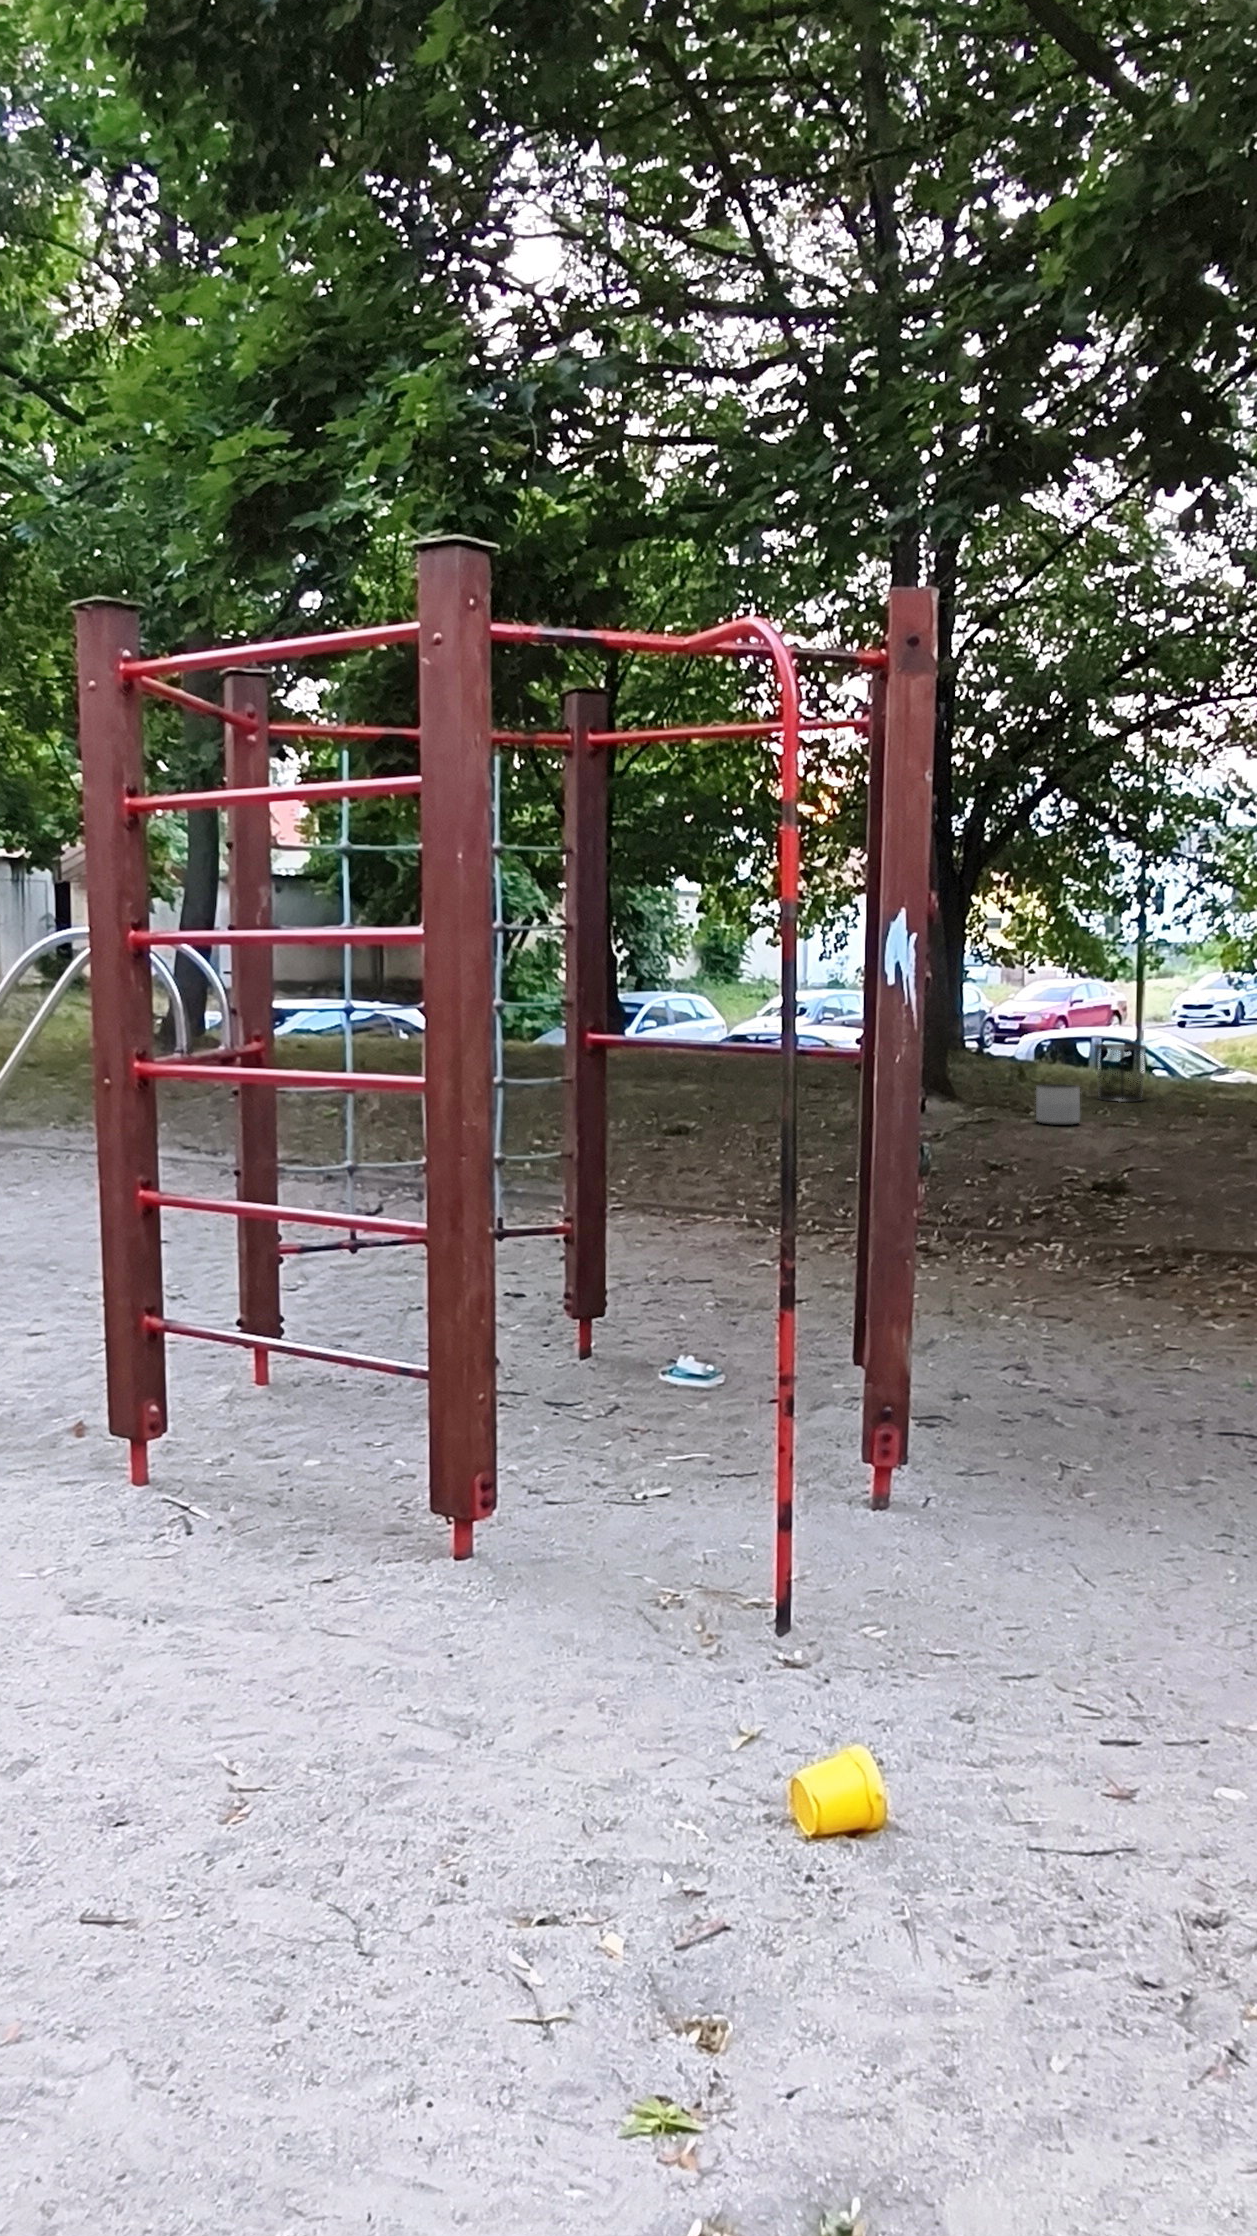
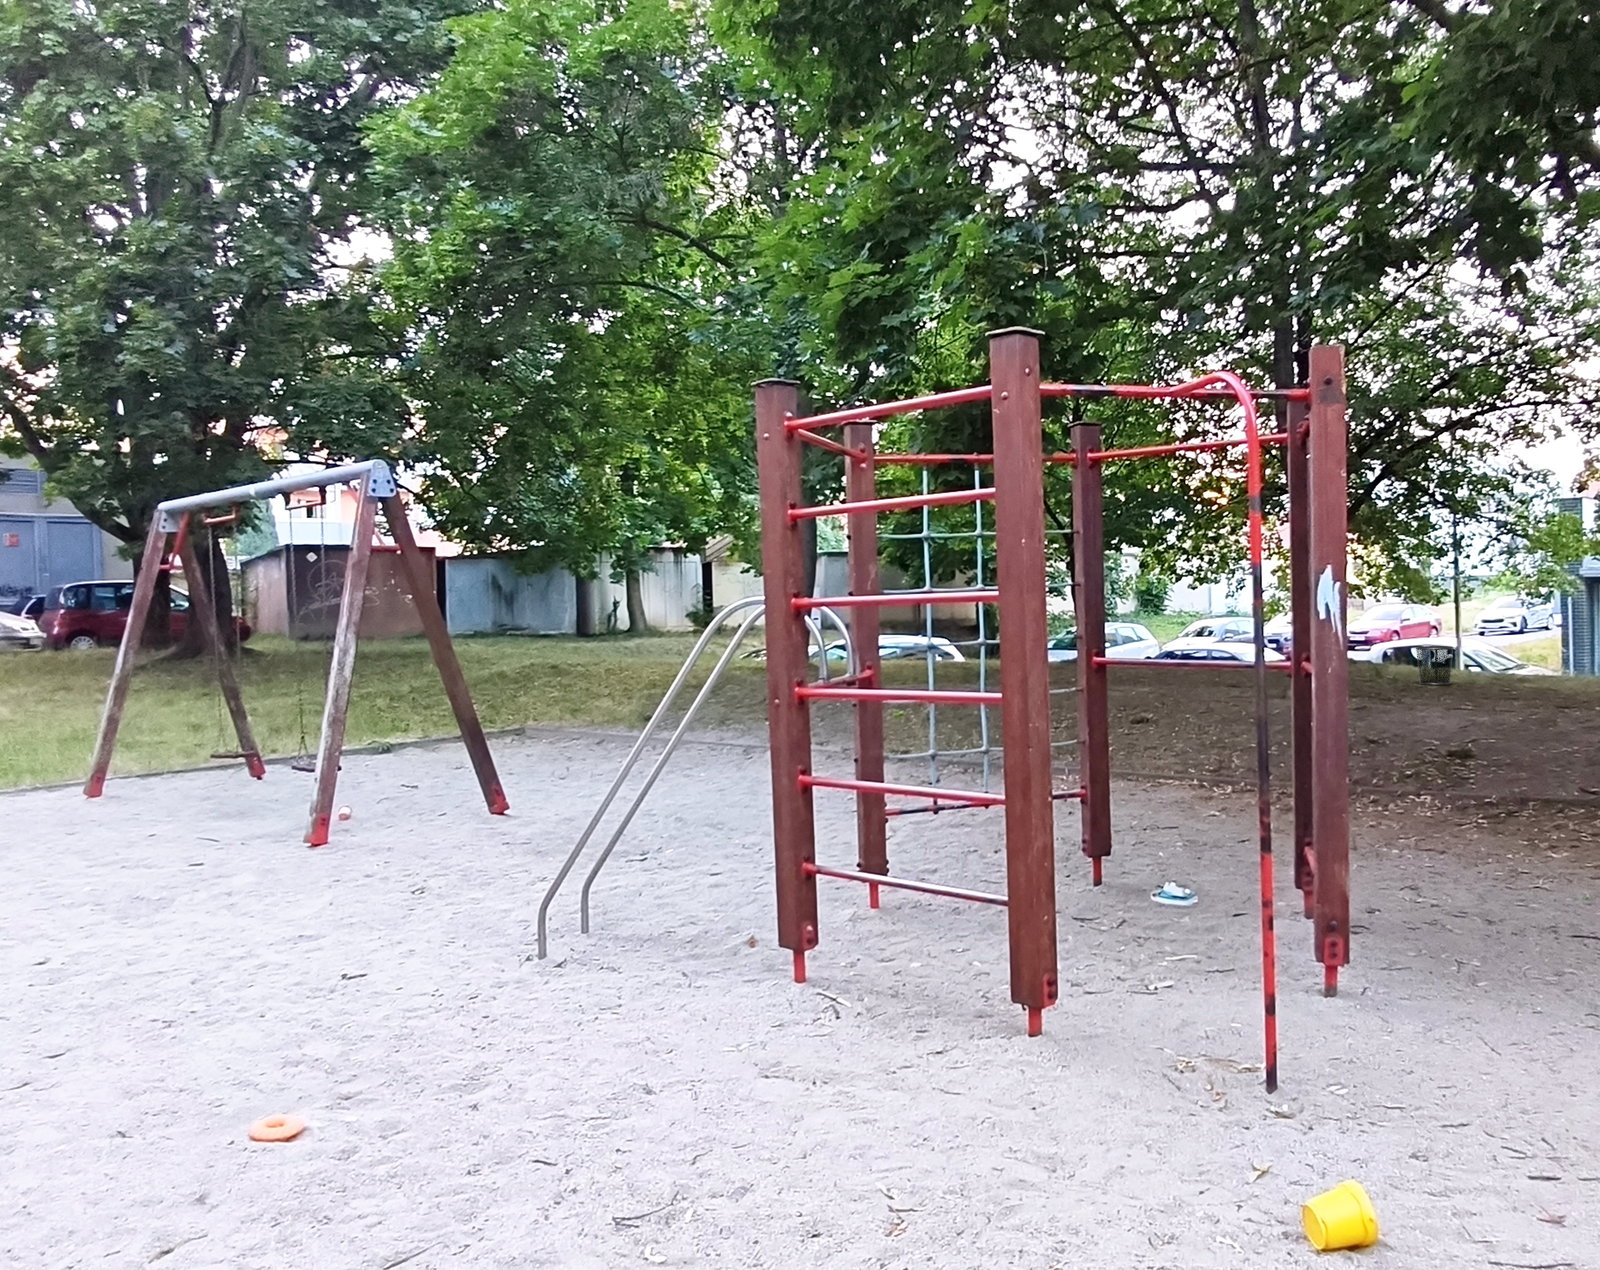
planter: present [1036,1084,1080,1125] -> none [1374,673,1404,700]

